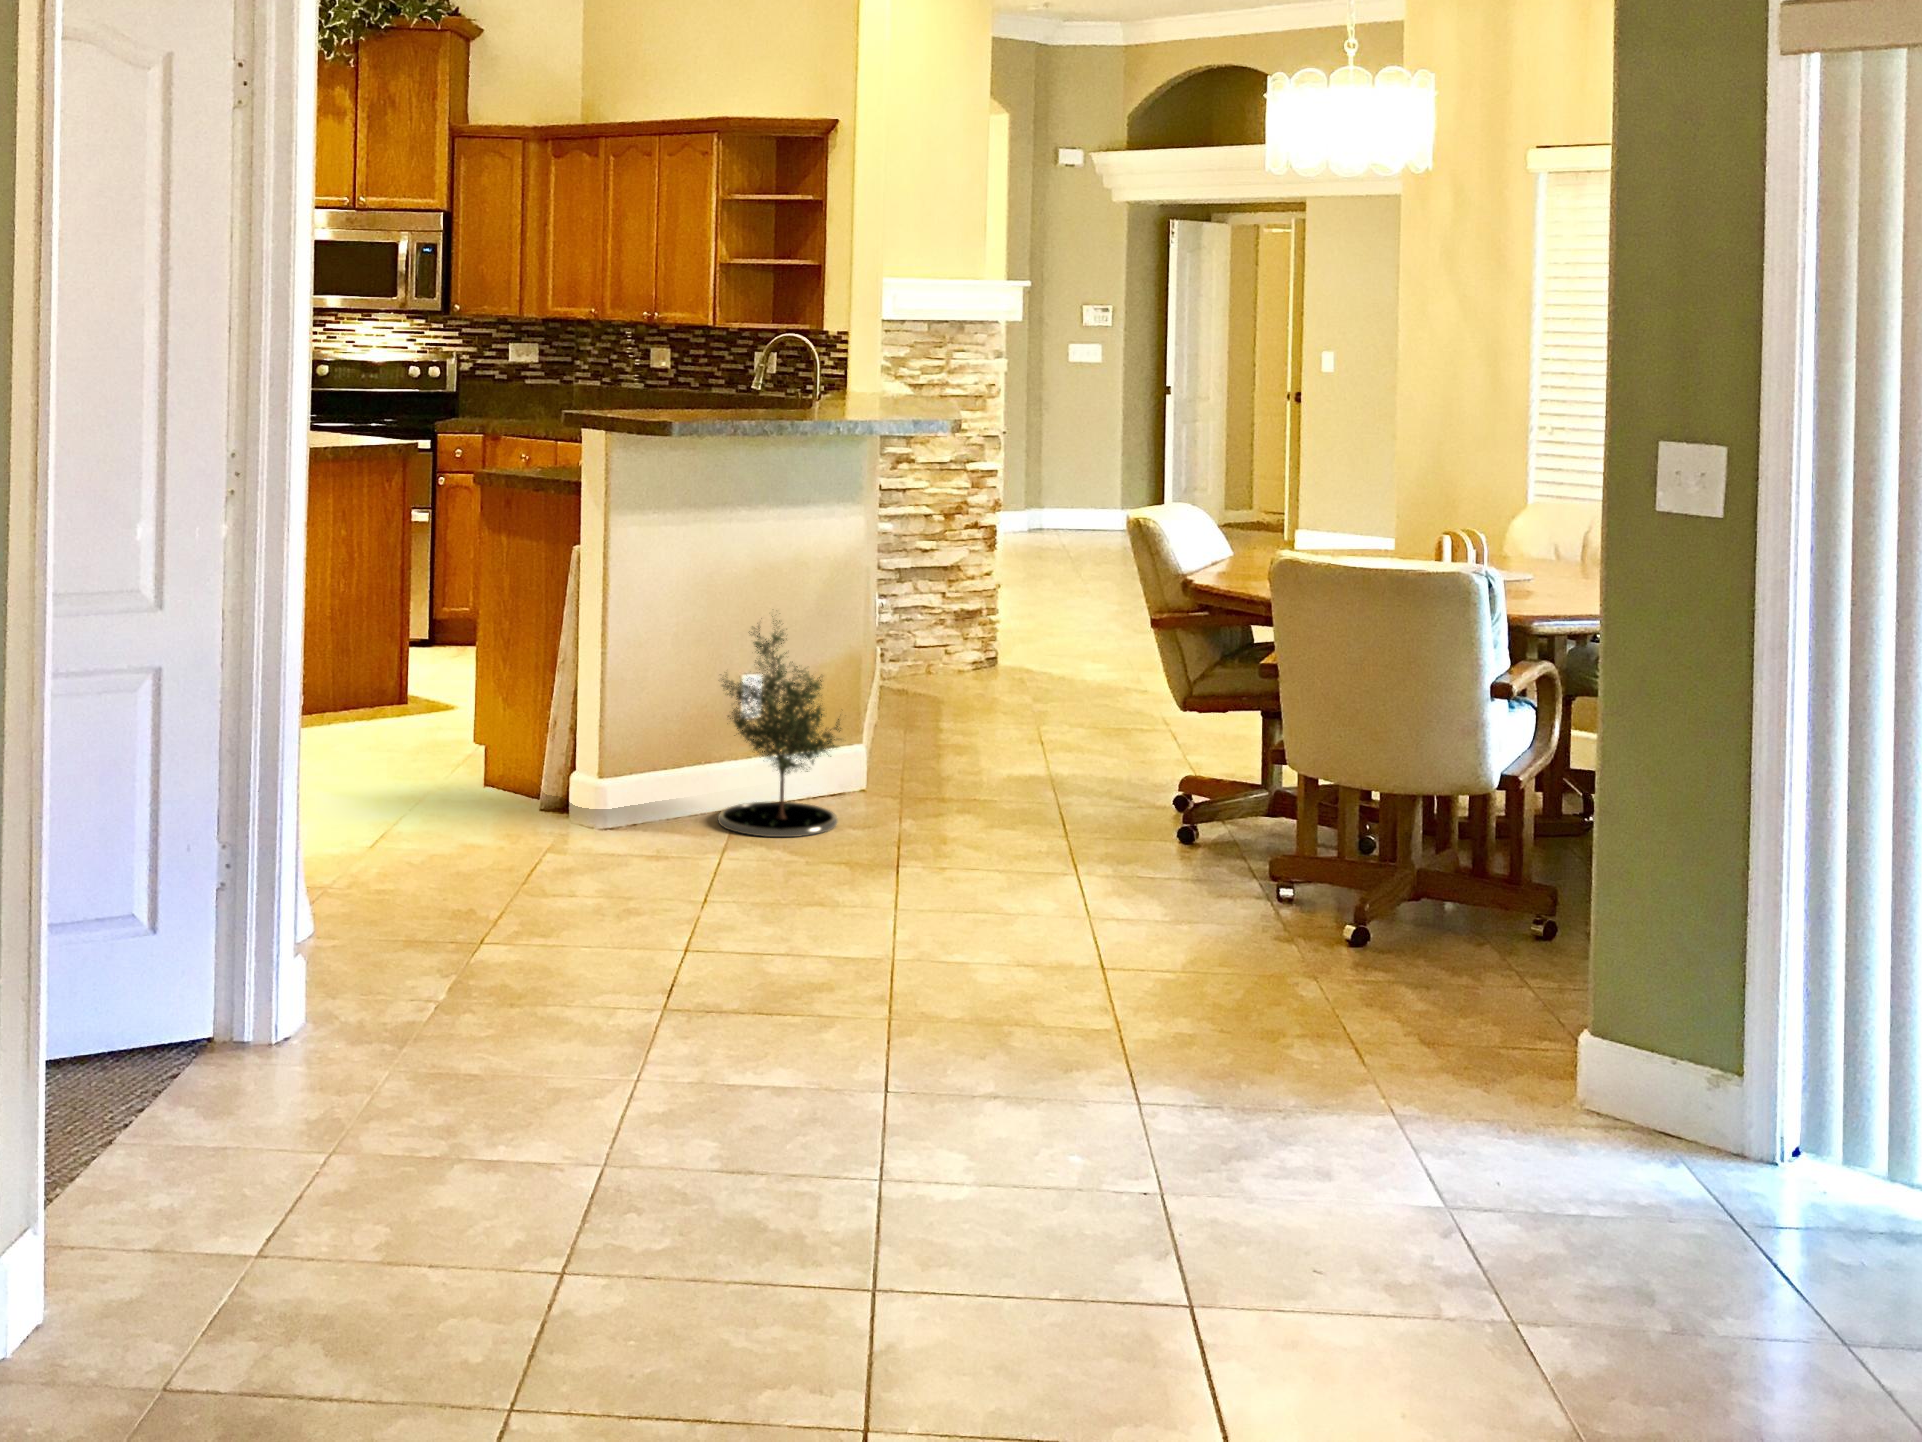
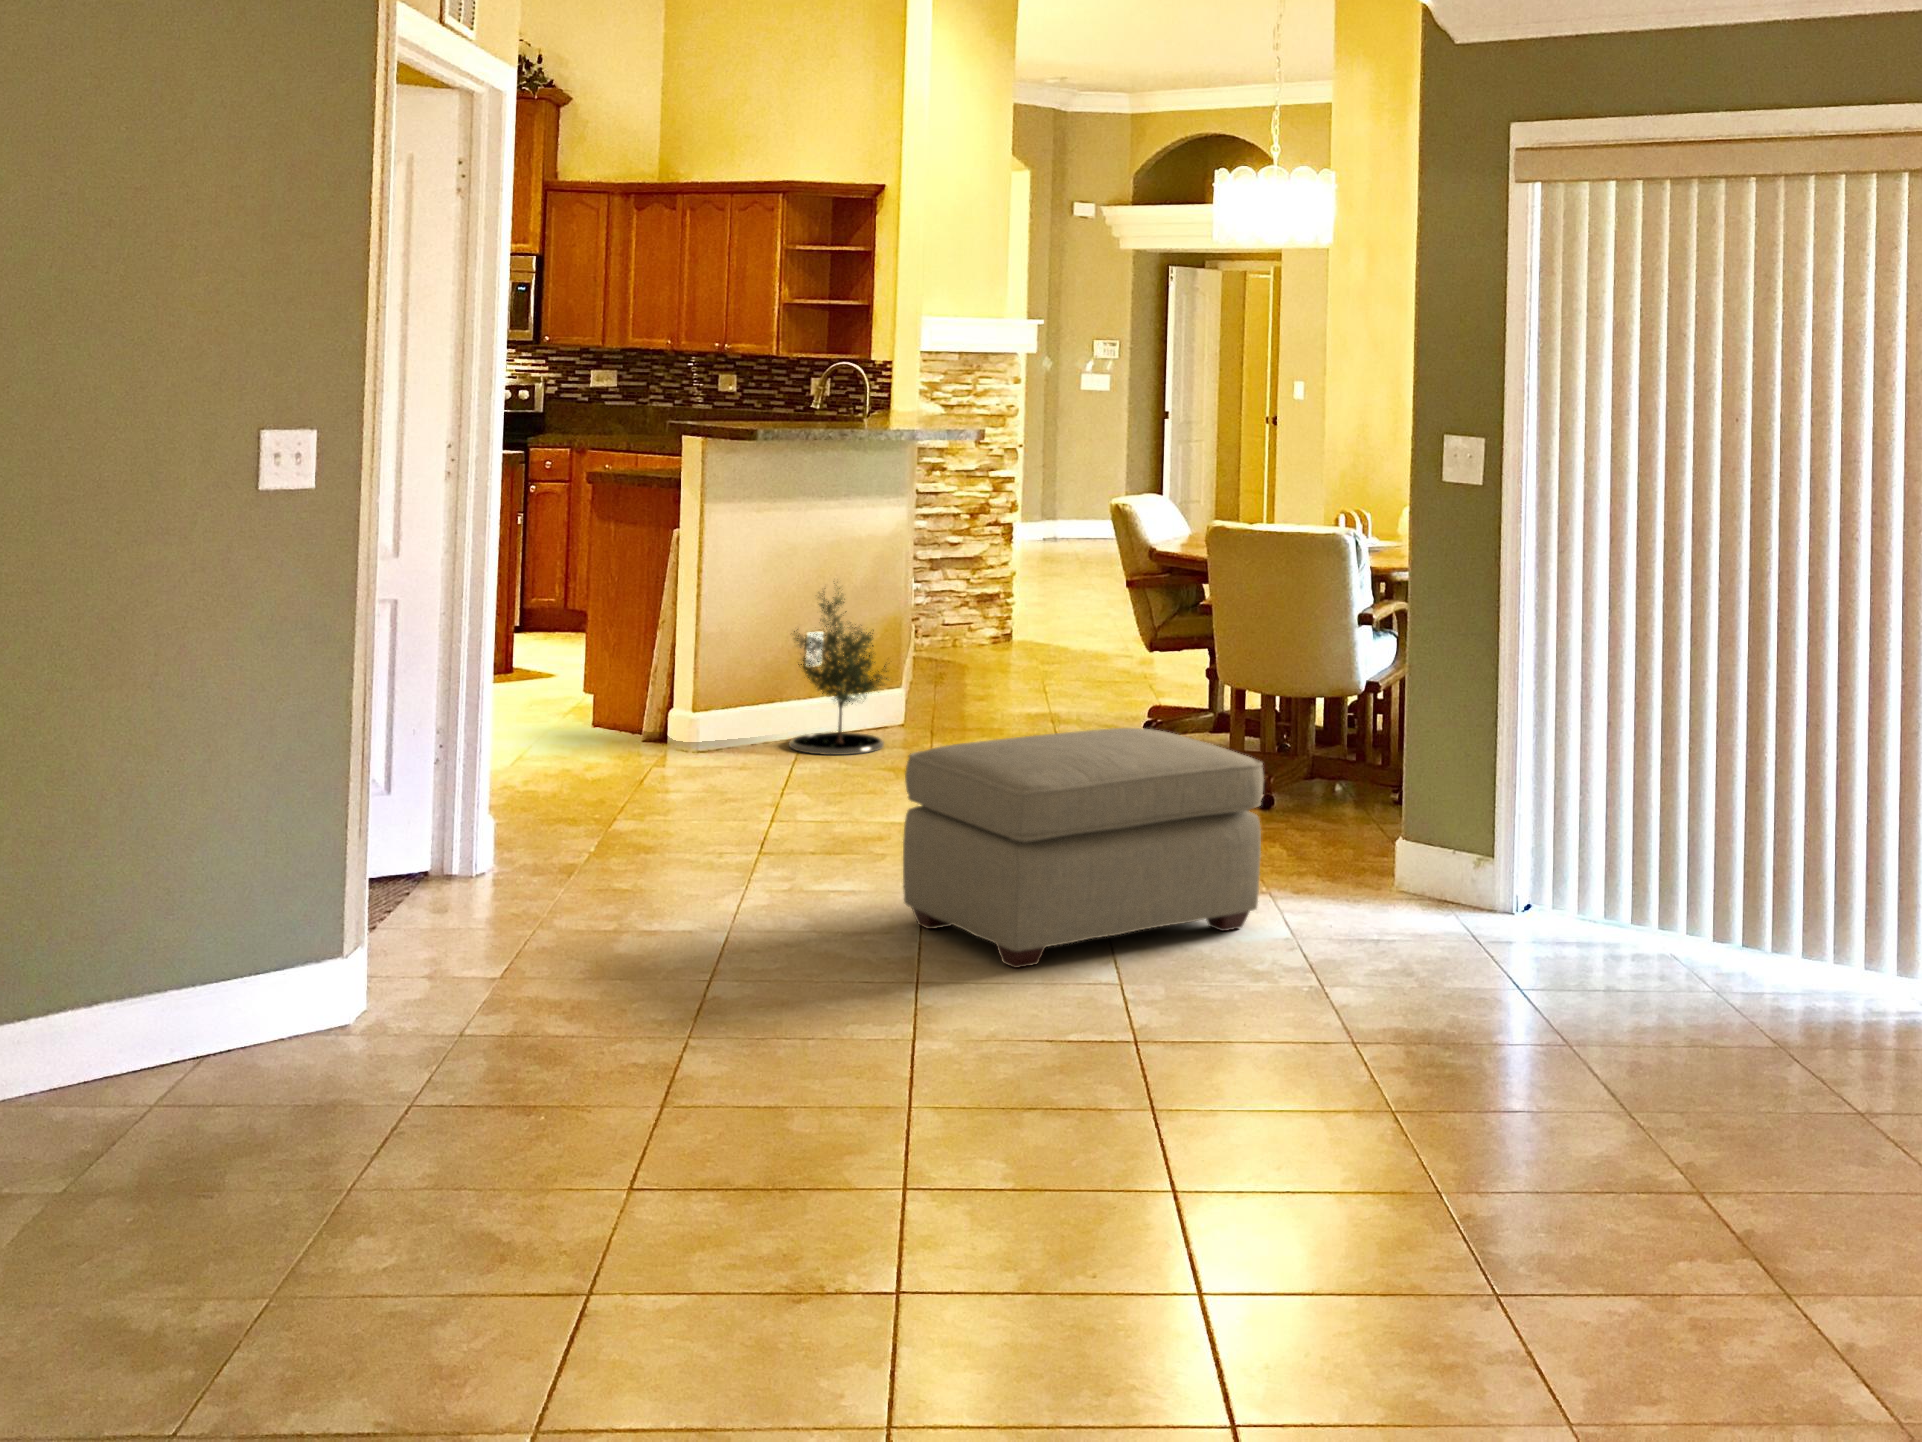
ottoman: none [848,874,1402,1289] -> present [903,728,1264,968]

